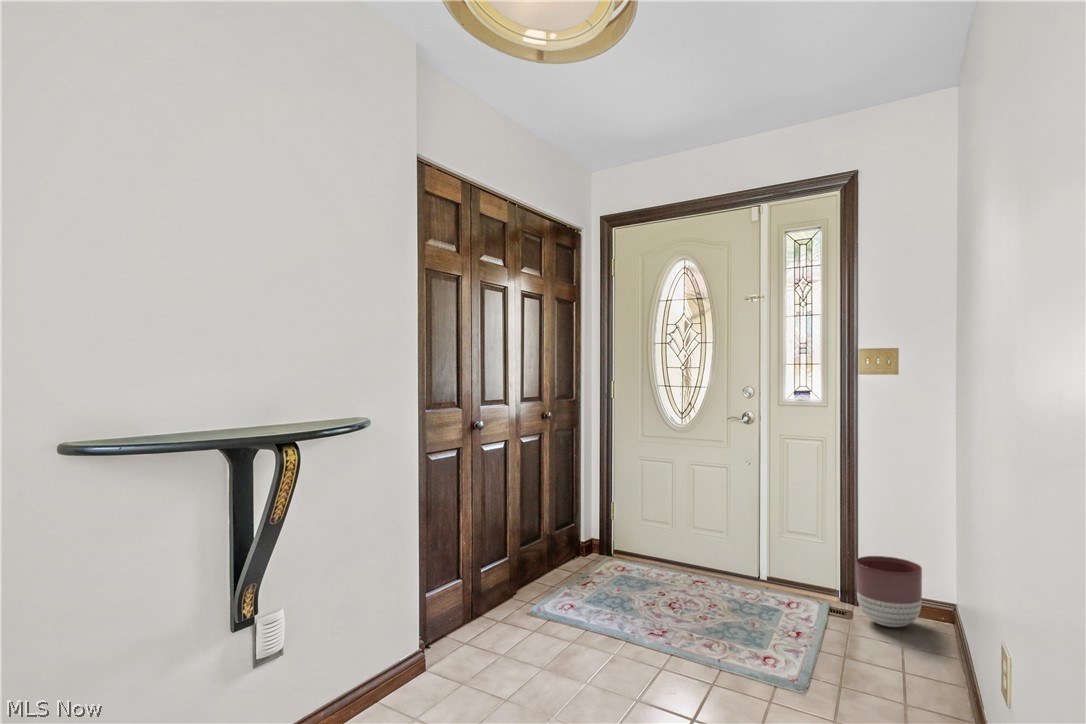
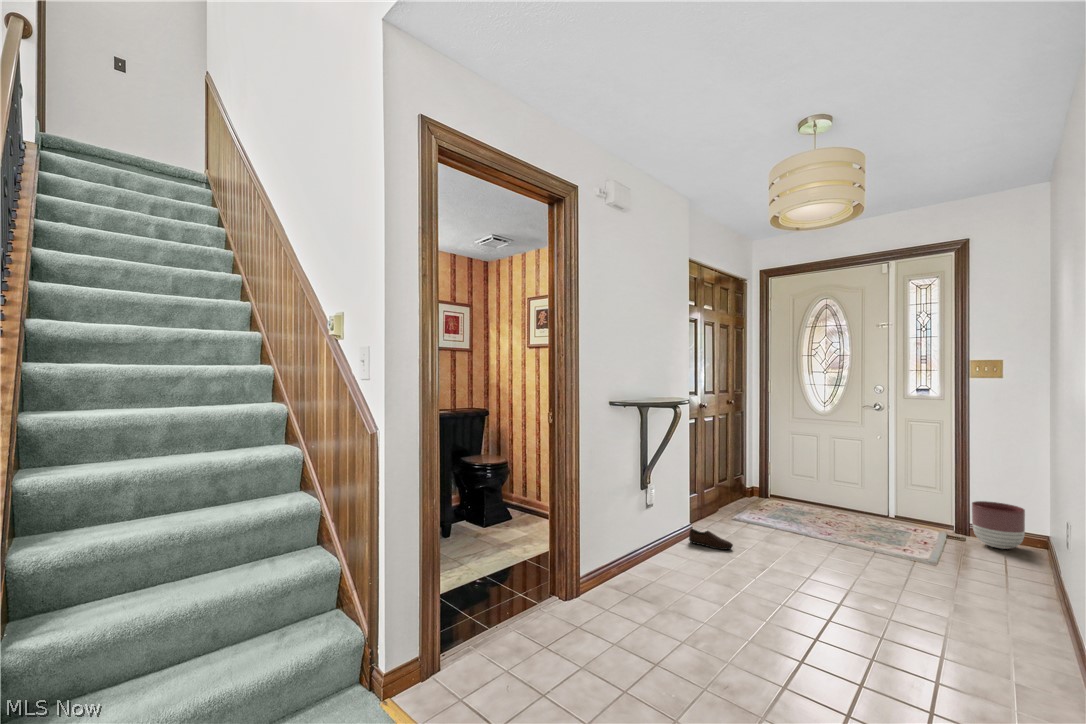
shoe: none [434,624,496,657] -> present [689,529,733,550]

